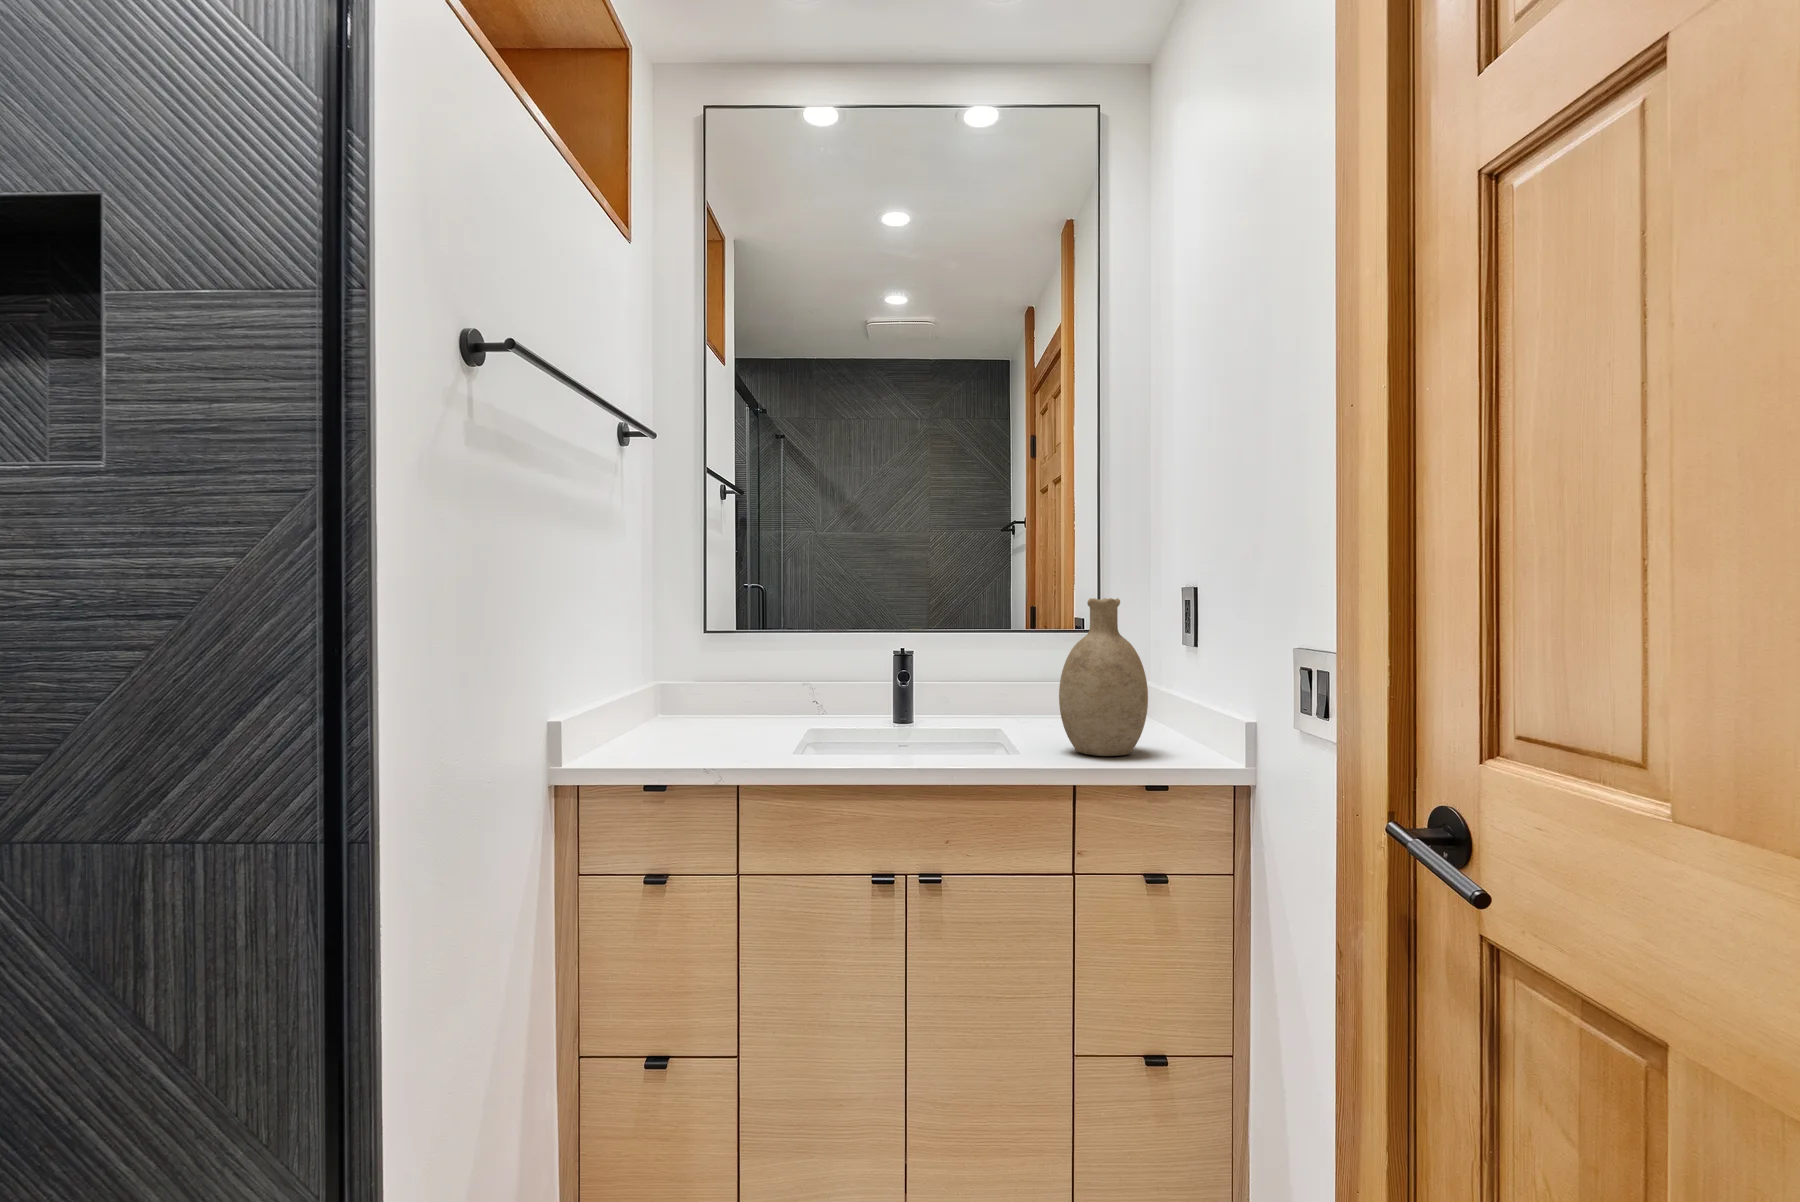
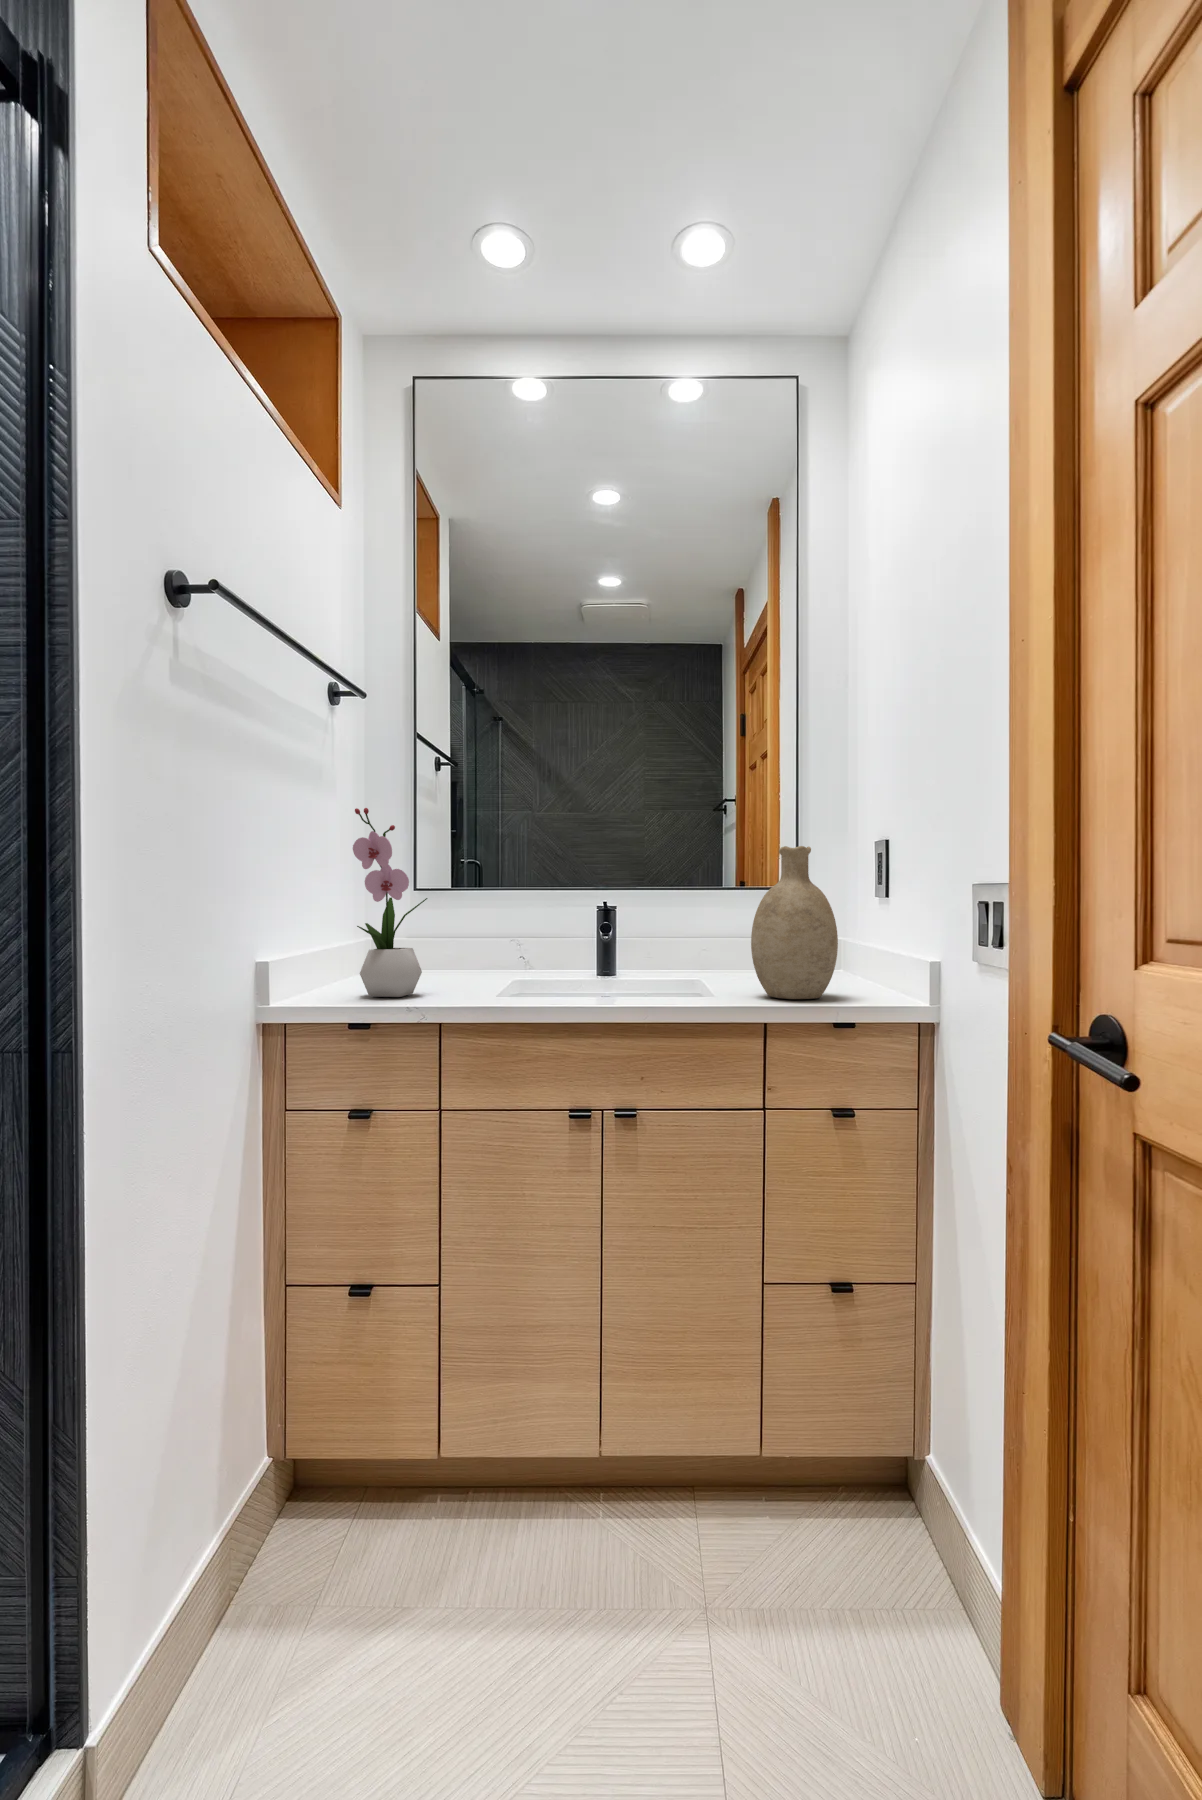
flower arrangement: none [648,559,725,755] -> present [353,808,427,997]

